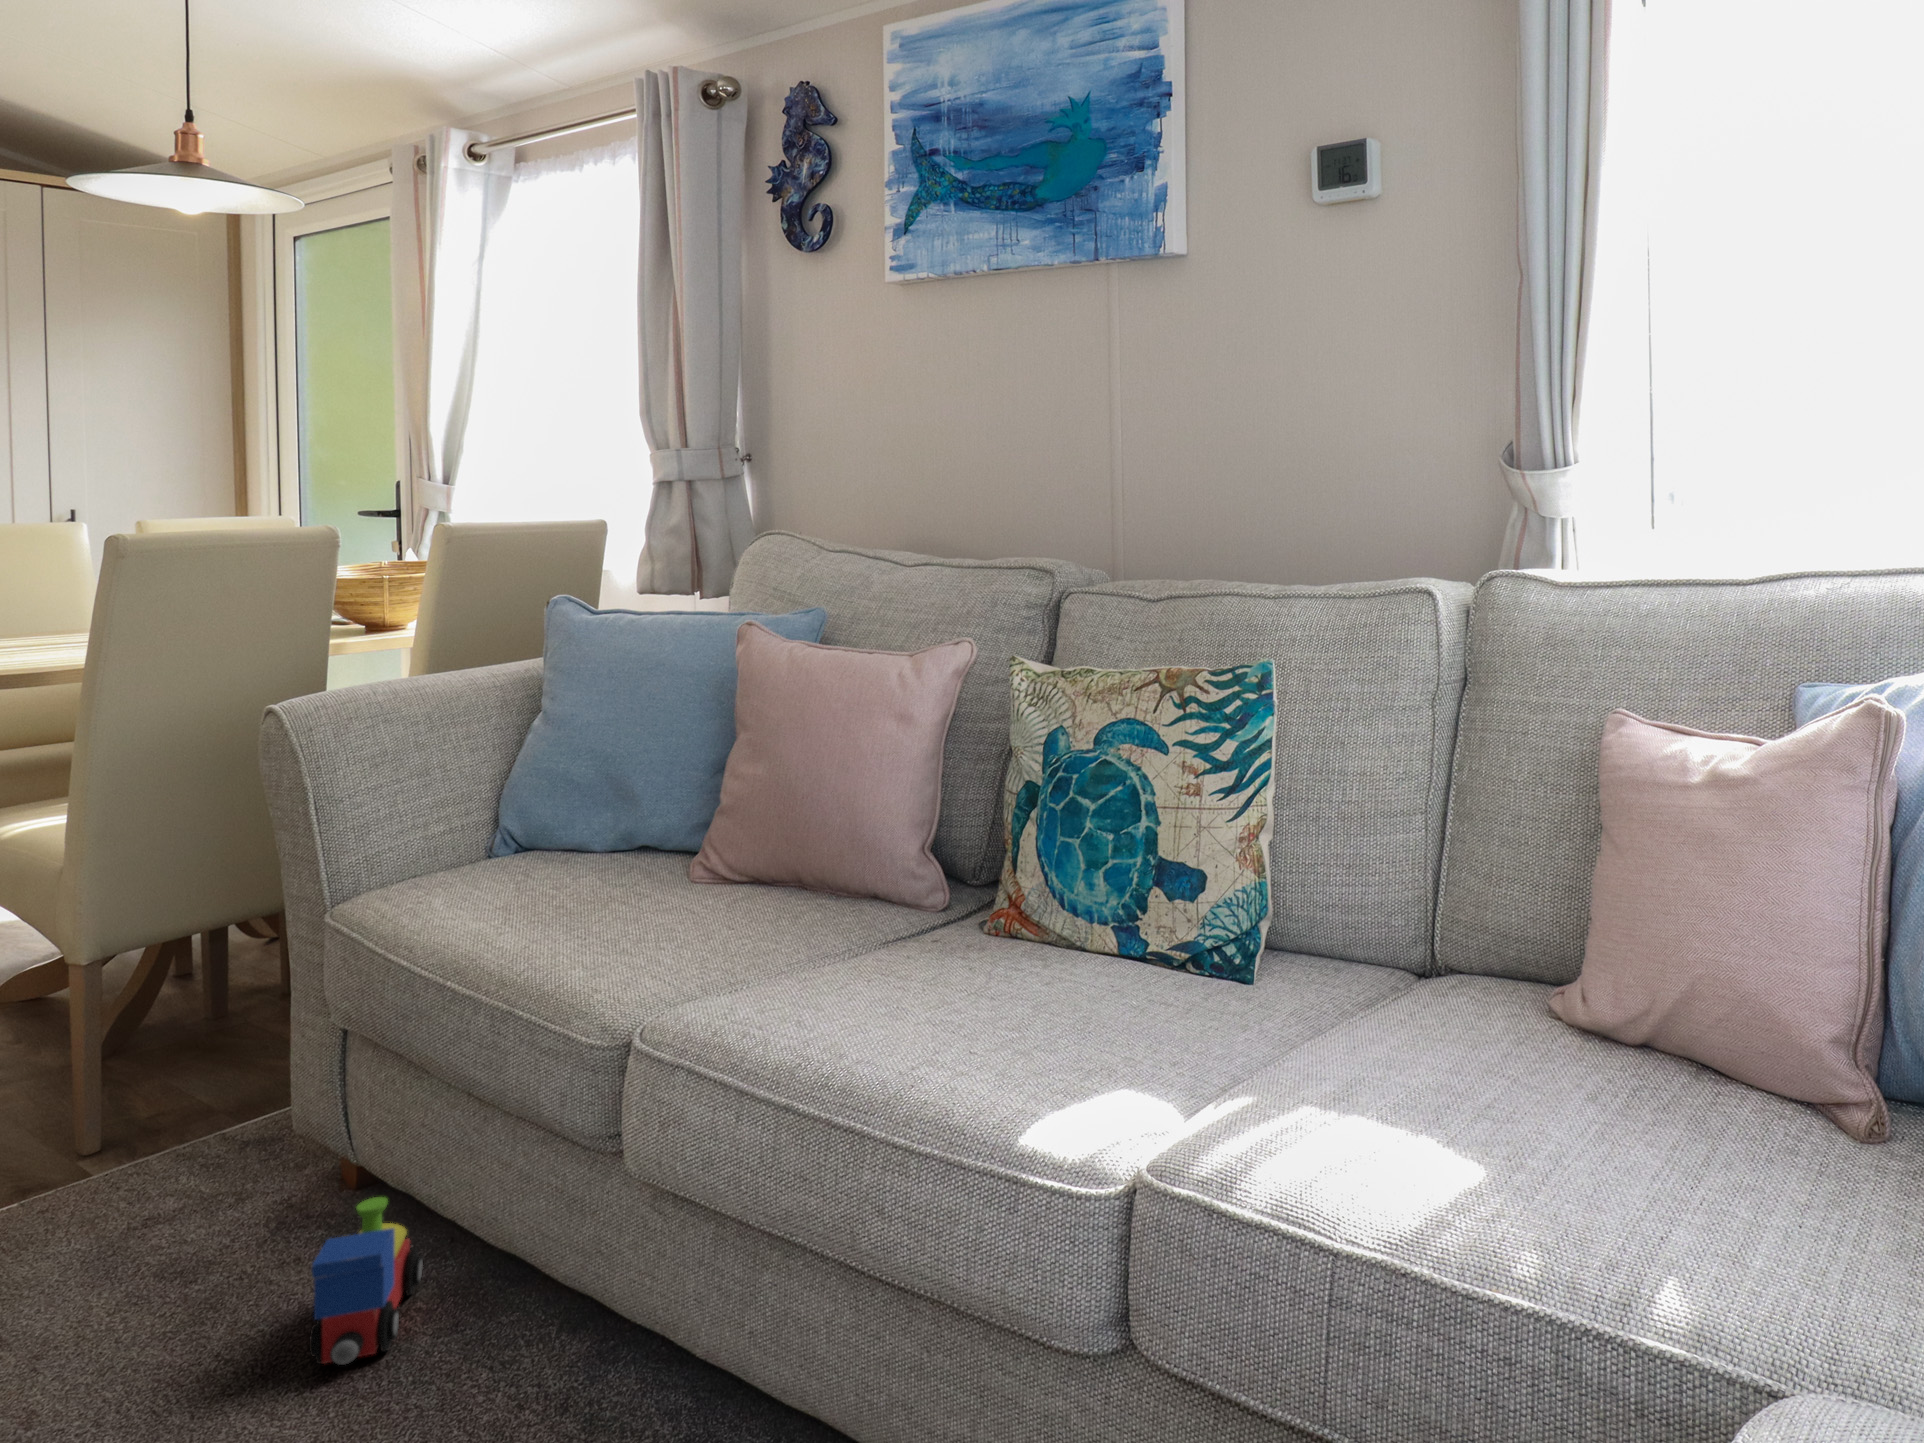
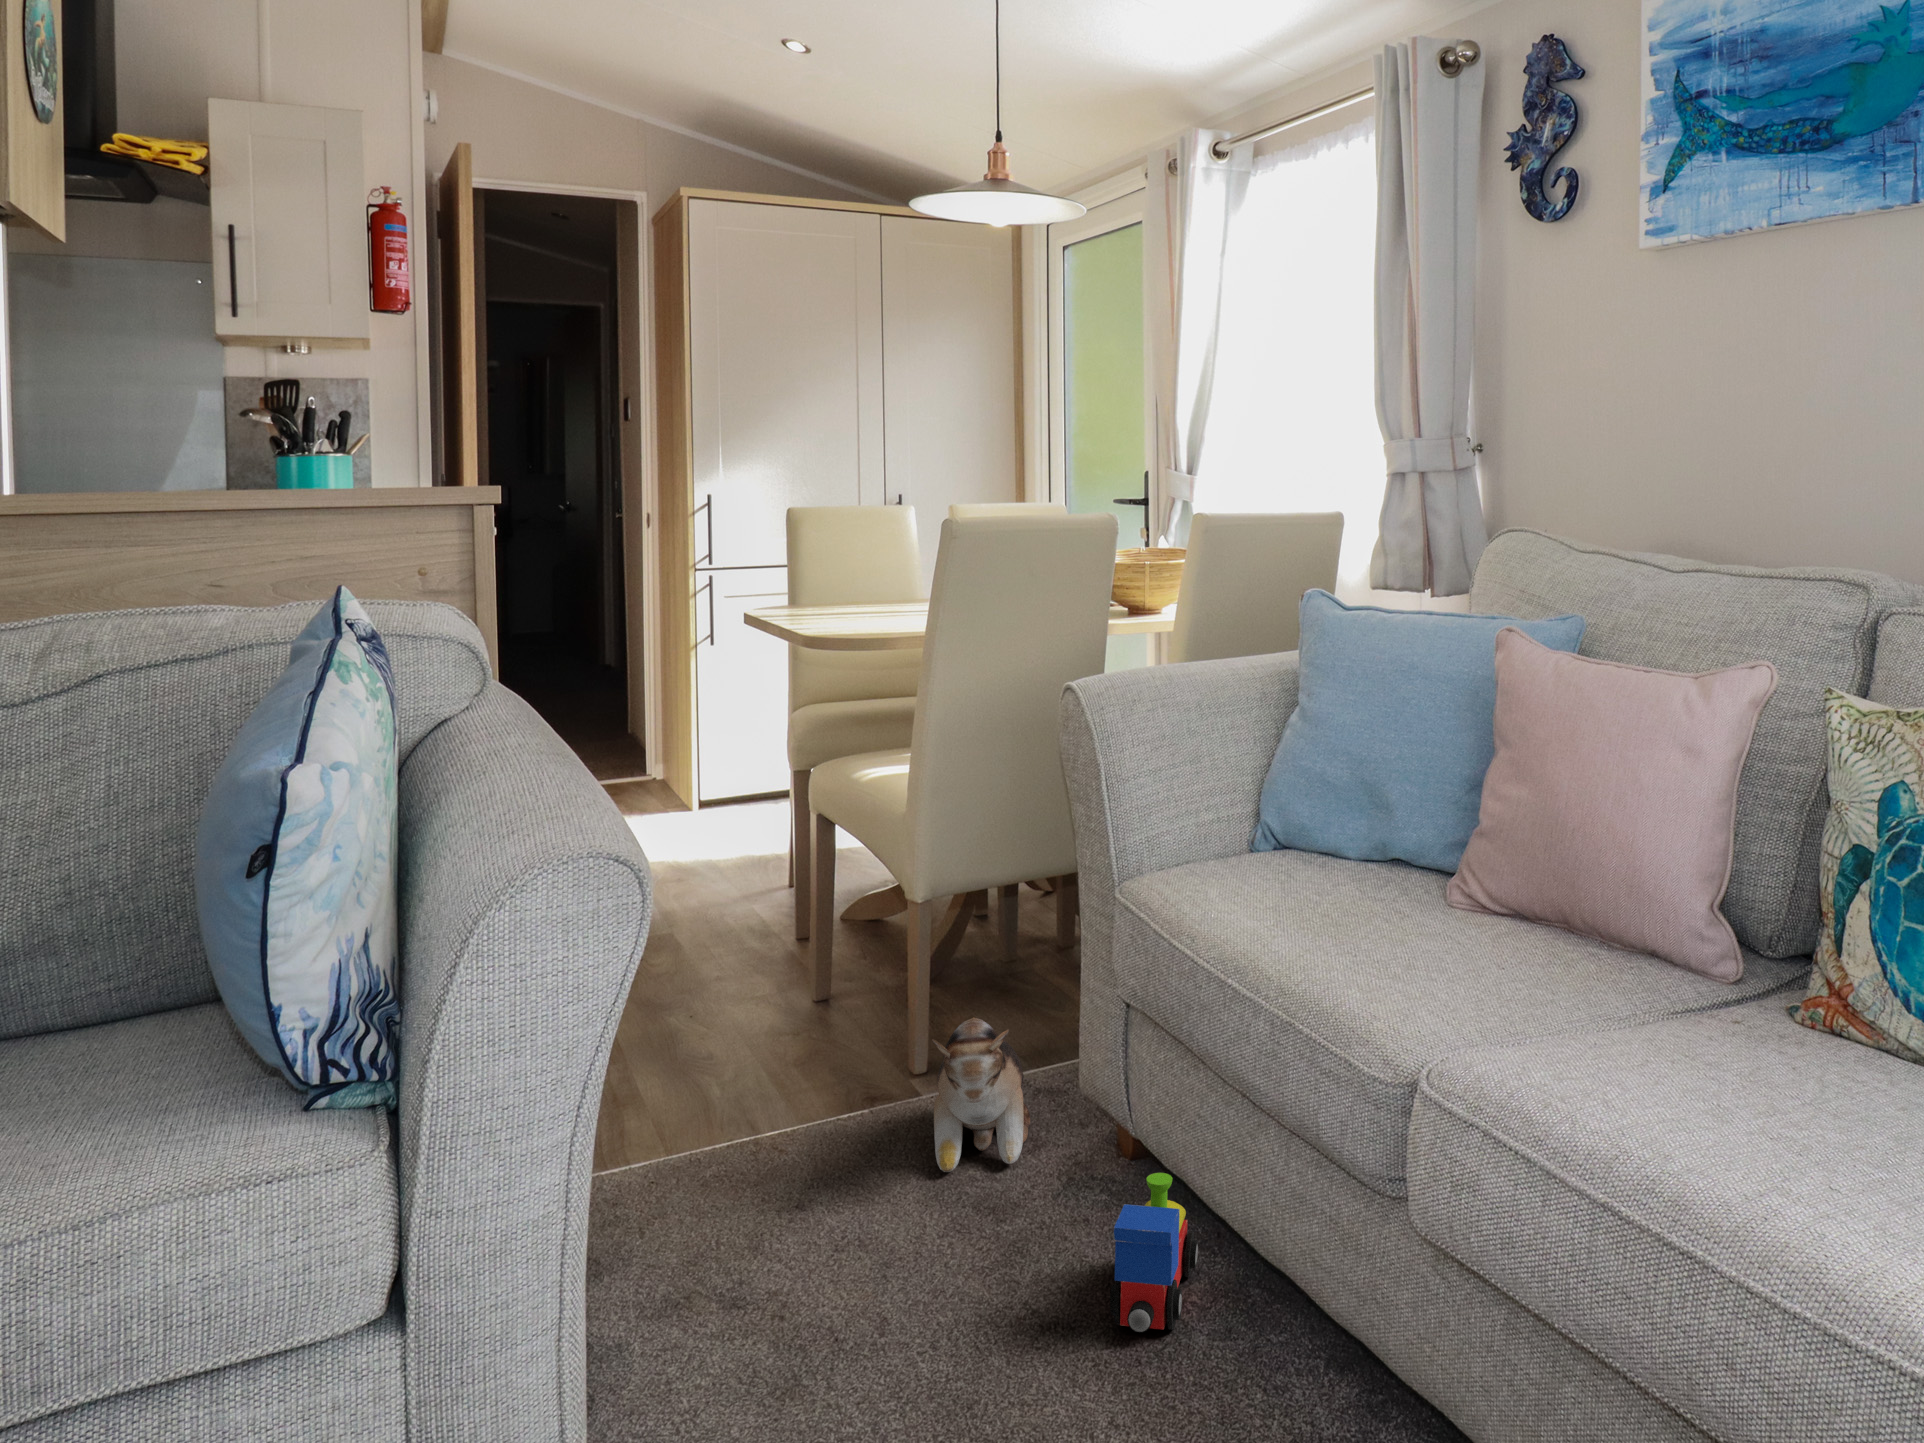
plush toy: none [77,1084,224,1263] -> present [932,1017,1030,1172]

